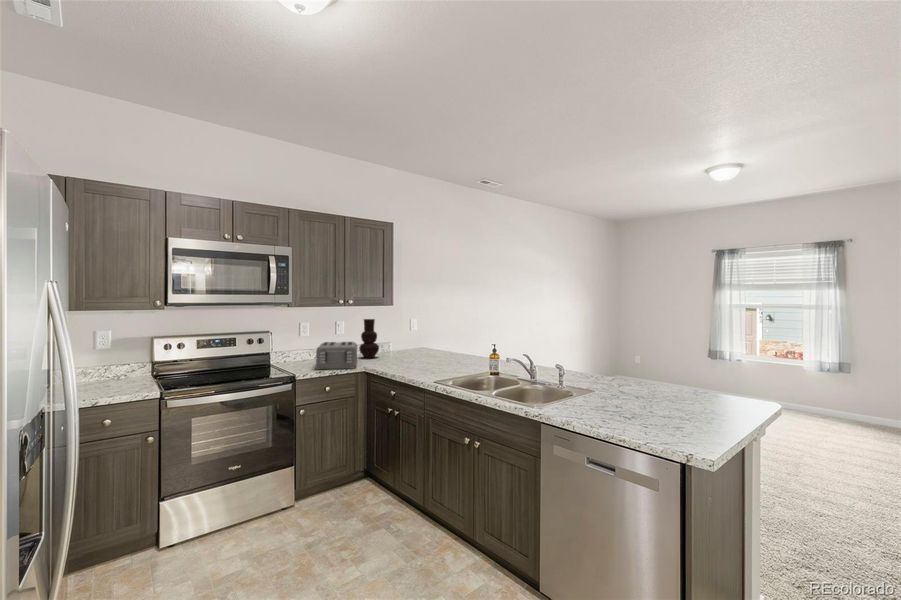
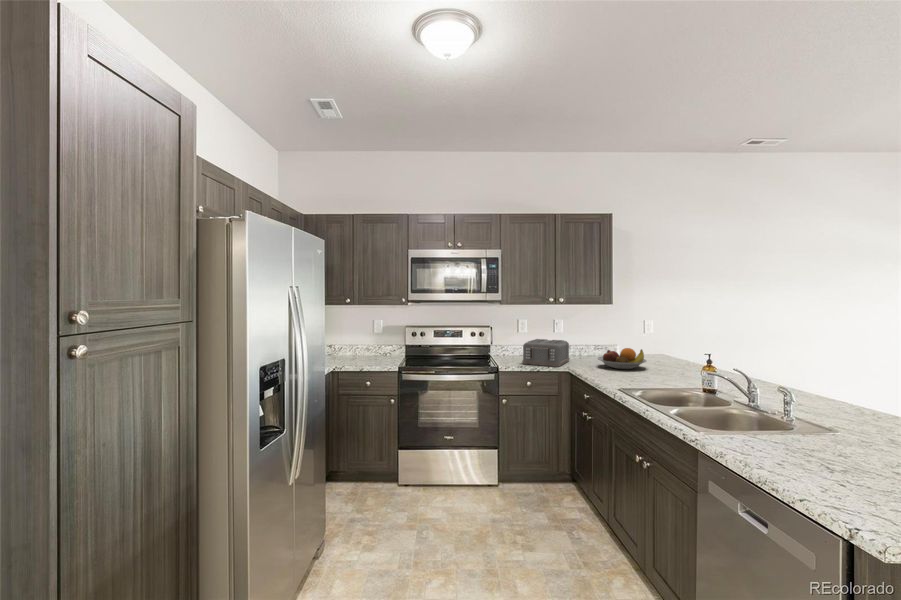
vase: present [359,319,379,358] -> none [577,318,599,359]
fruit bowl: none [387,345,429,364] -> present [597,348,647,369]

